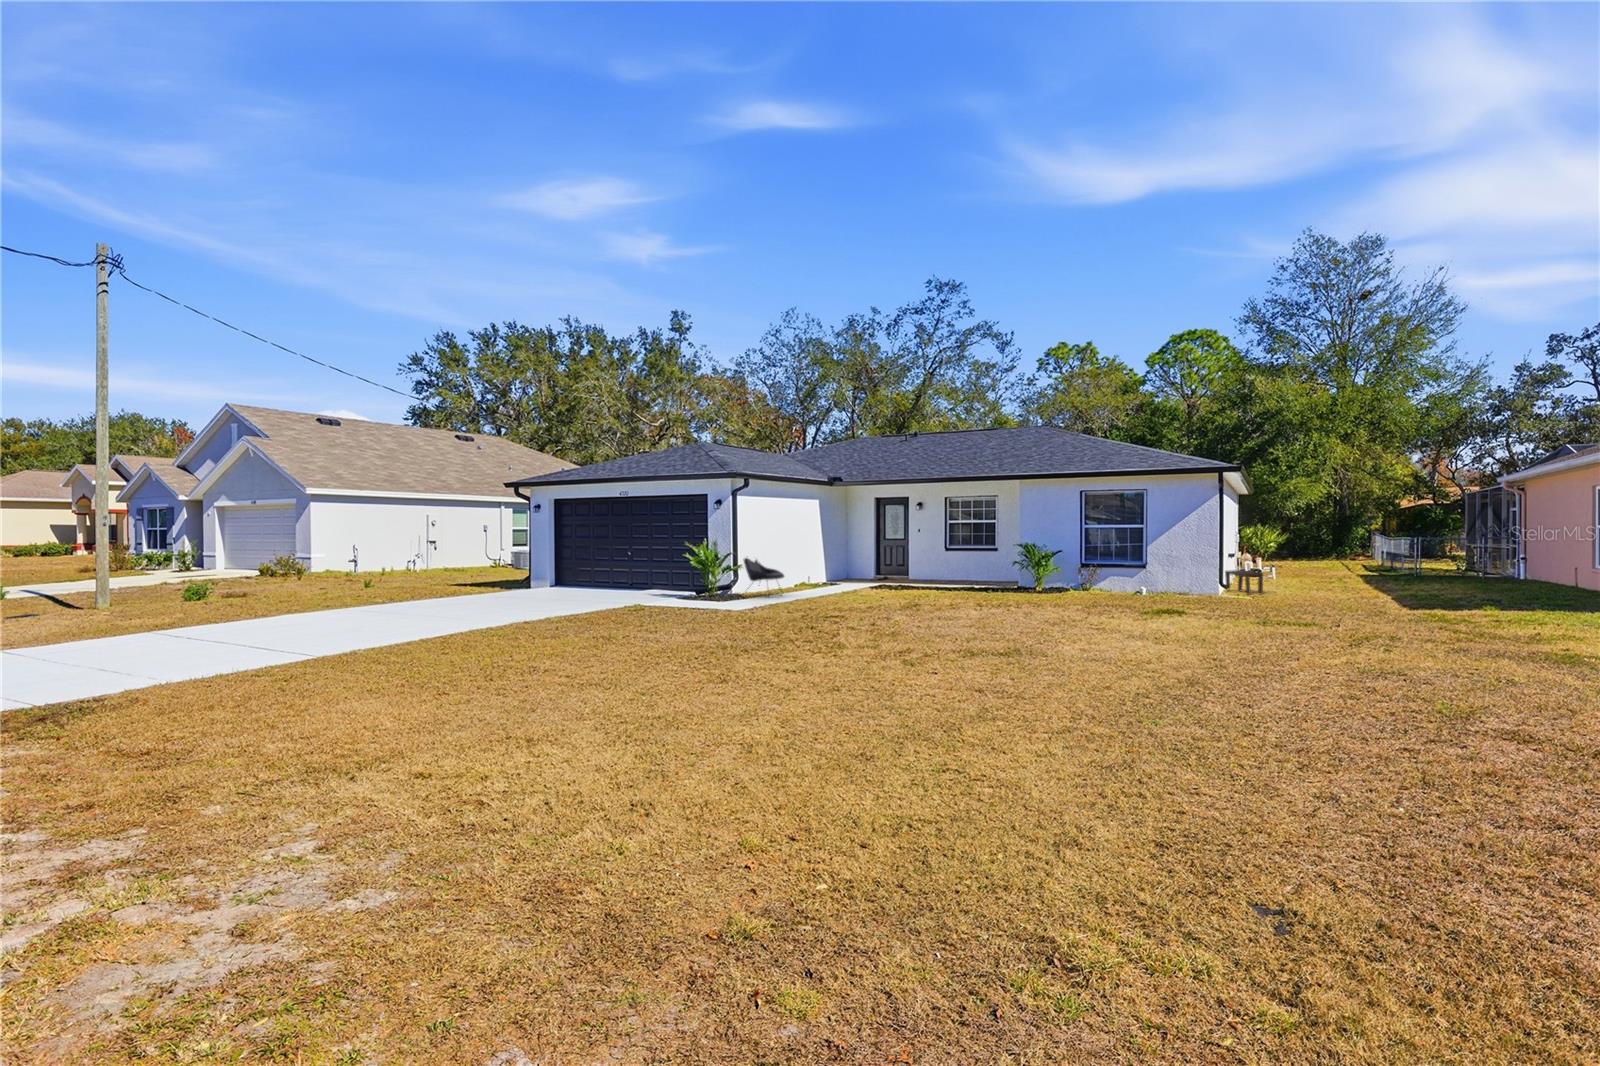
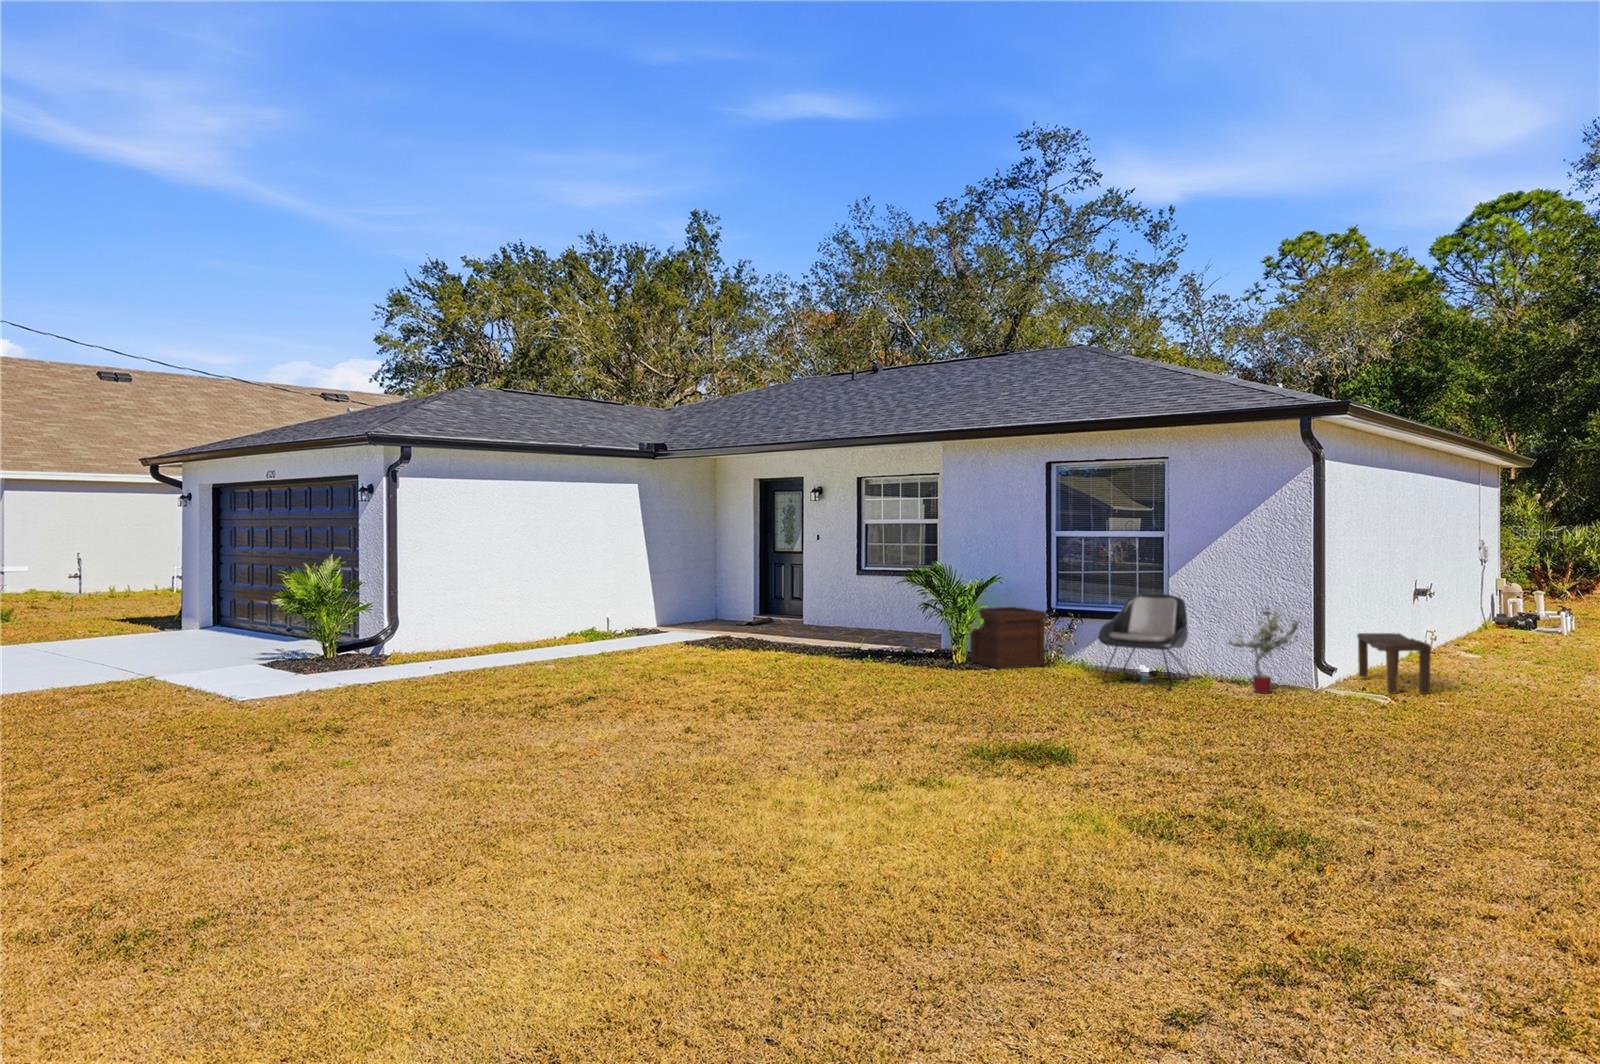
potted tree: none [1180,557,1216,596] -> present [1228,607,1299,694]
lounge chair: present [744,558,784,597] -> present [1098,593,1190,690]
wooden crate: none [1043,563,1083,593] -> present [970,607,1046,669]

